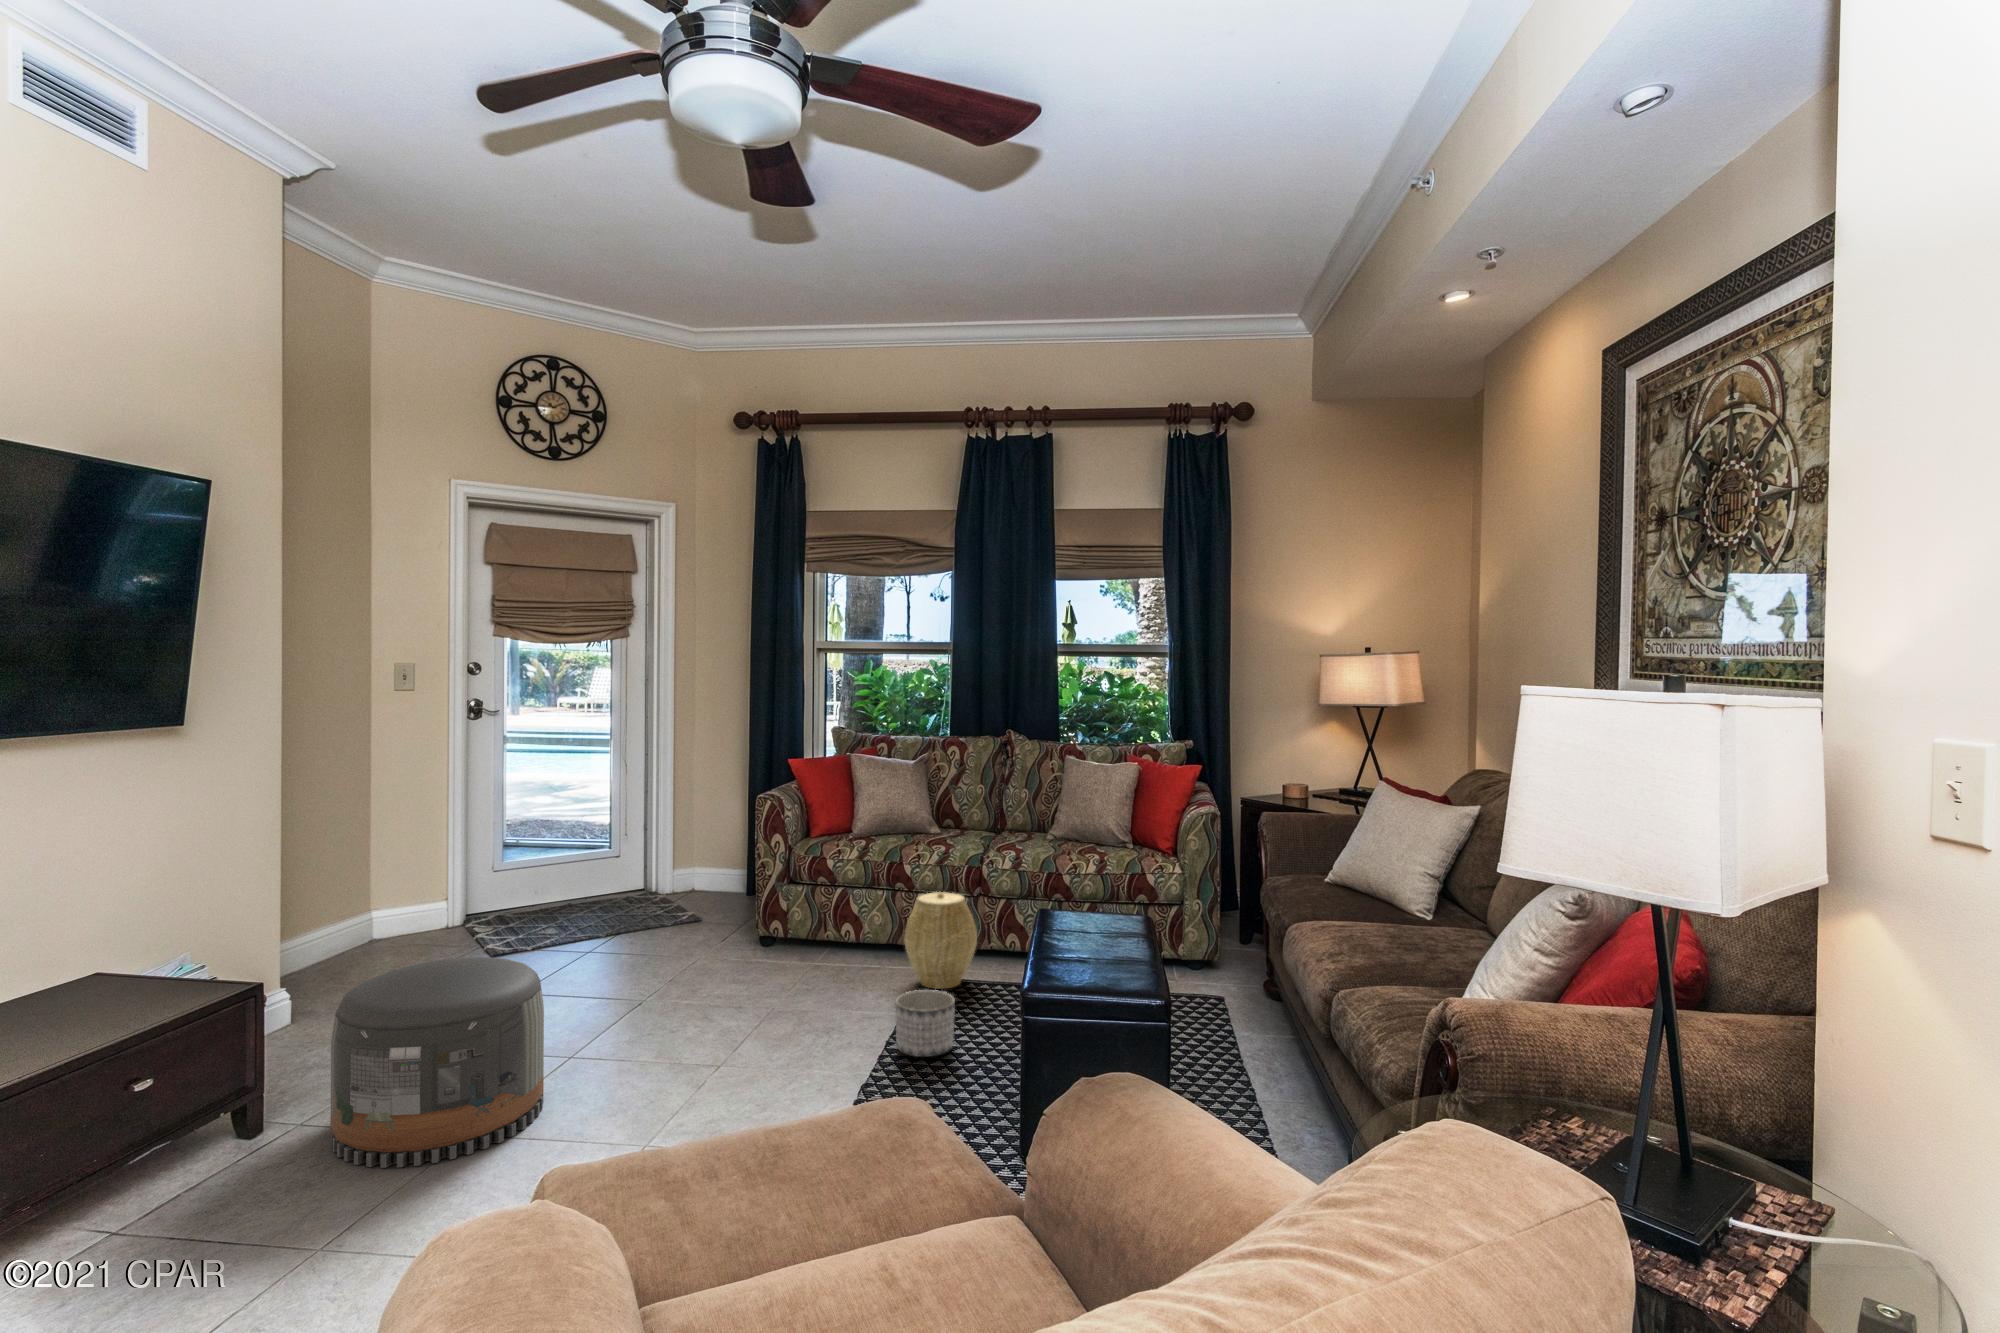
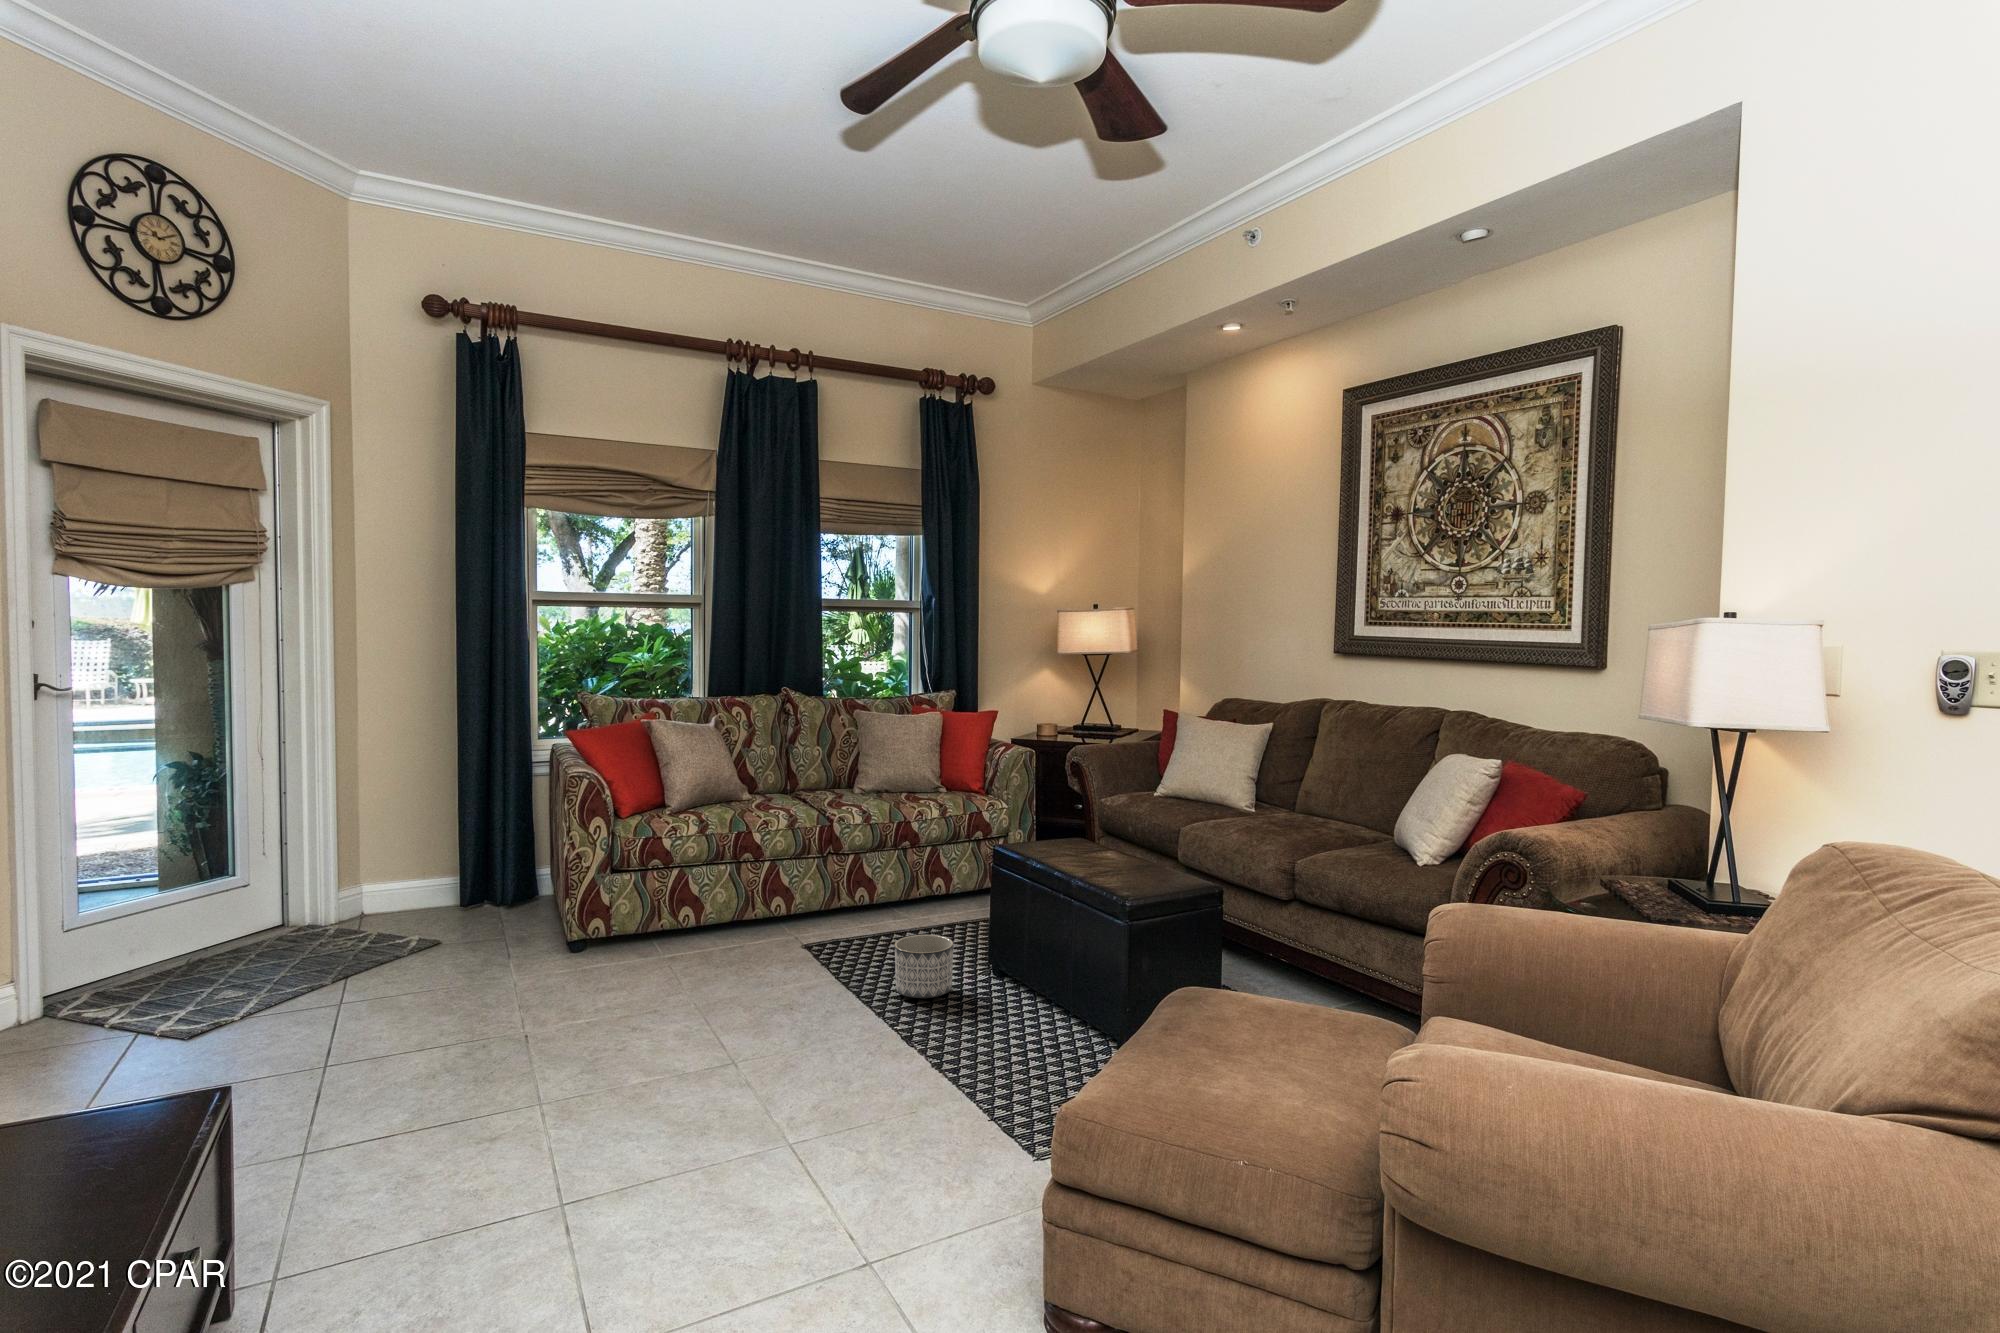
woven basket: present [904,892,977,989] -> none [793,851,868,948]
pouf: present [330,957,544,1168] -> none [417,983,680,1271]

